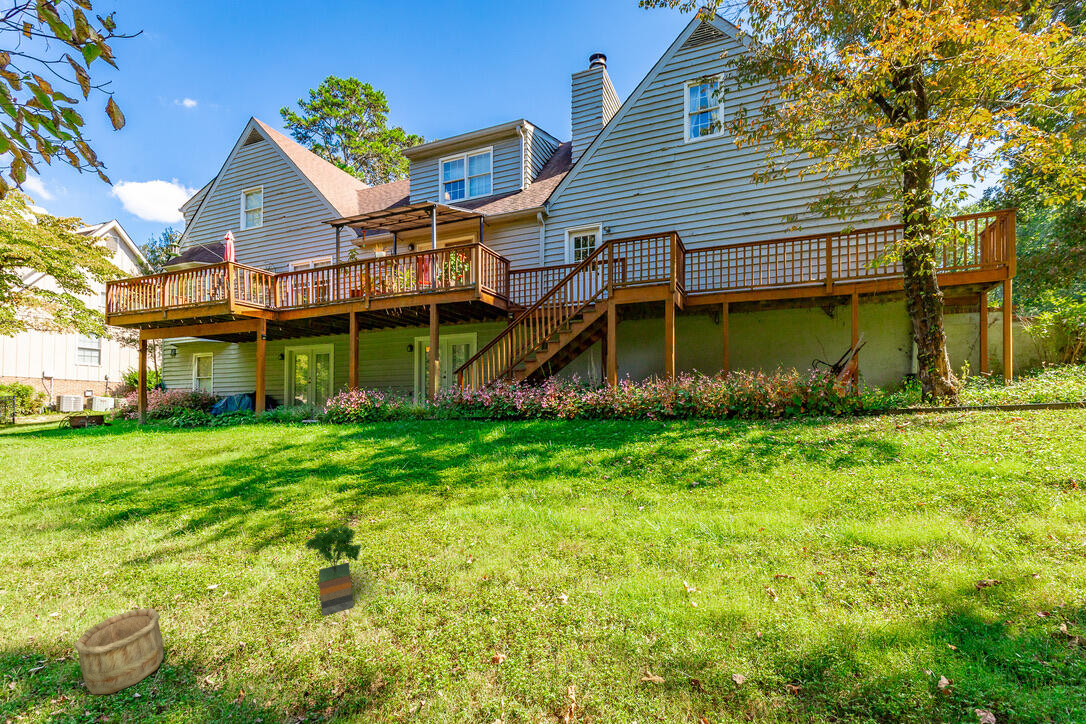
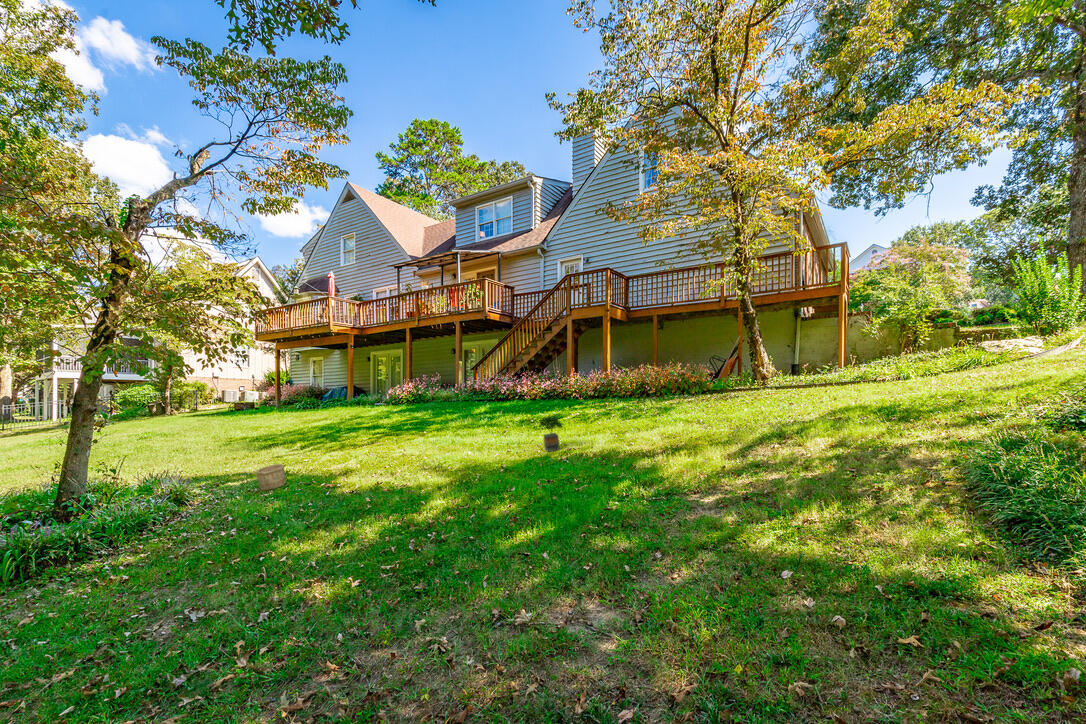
potted tree: present [305,526,361,616] -> present [539,417,562,452]

